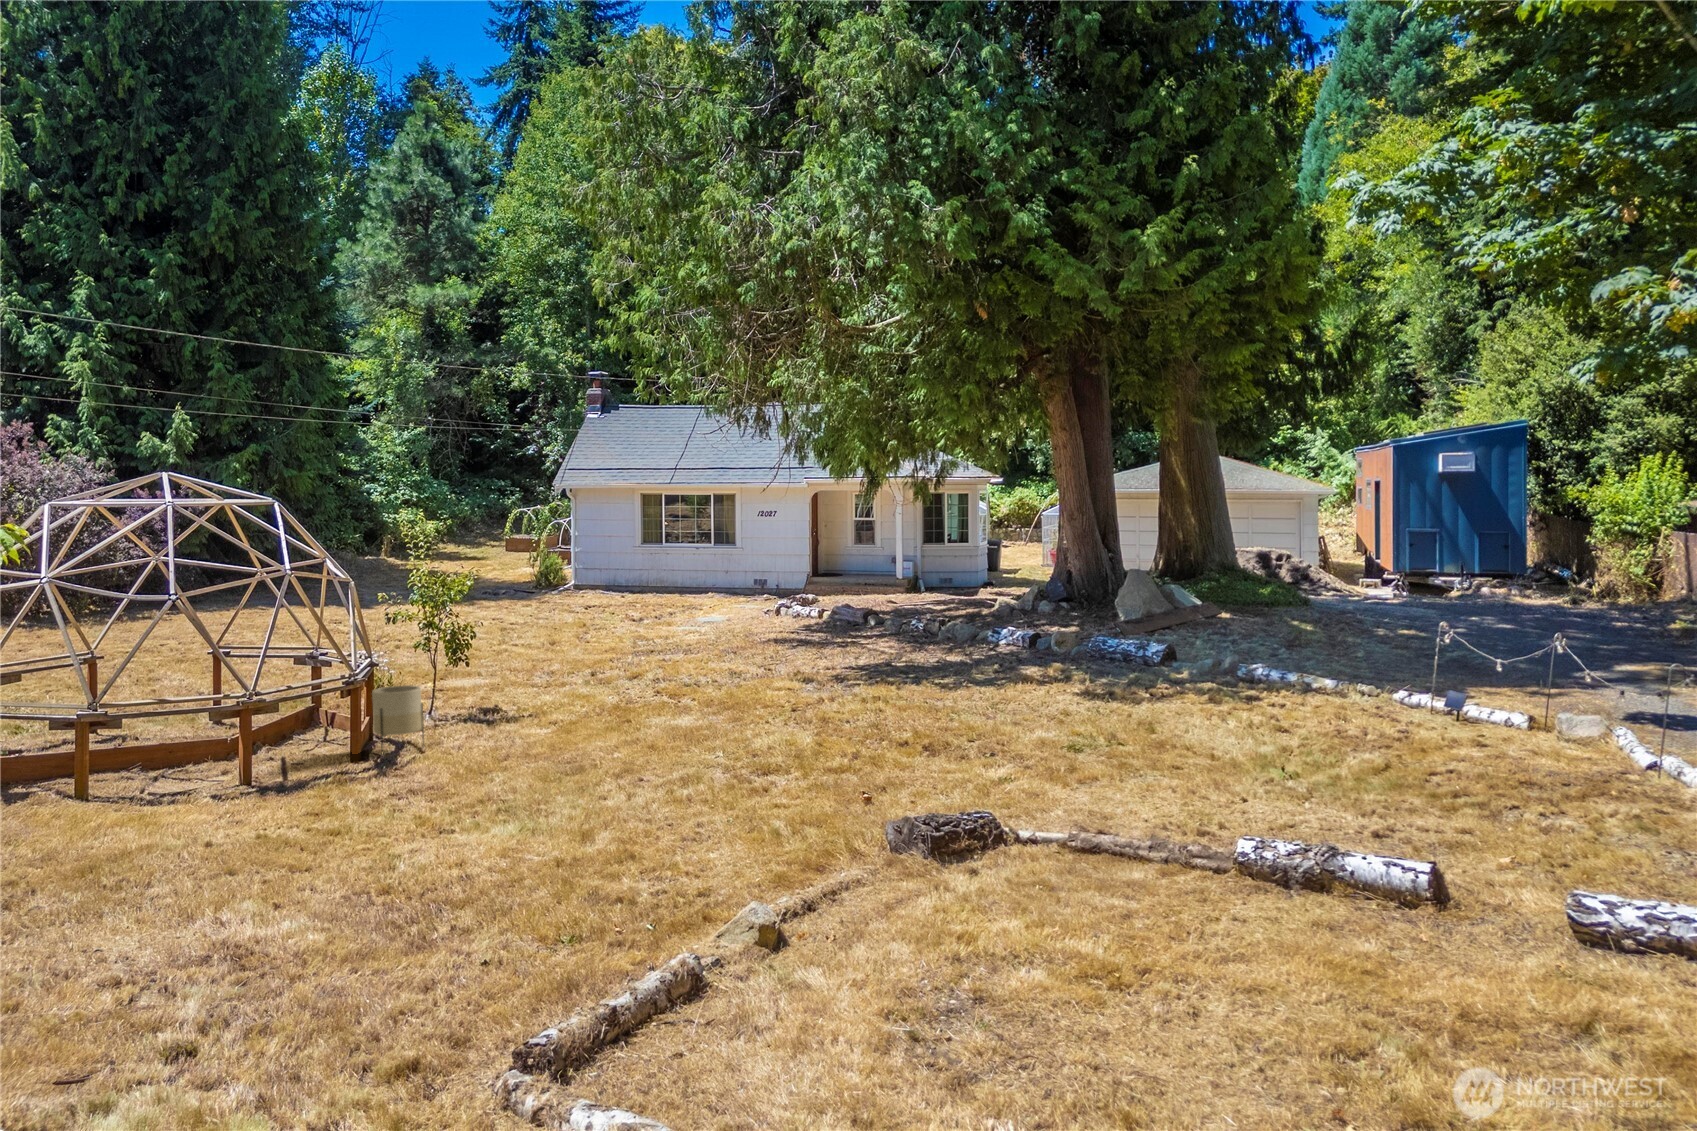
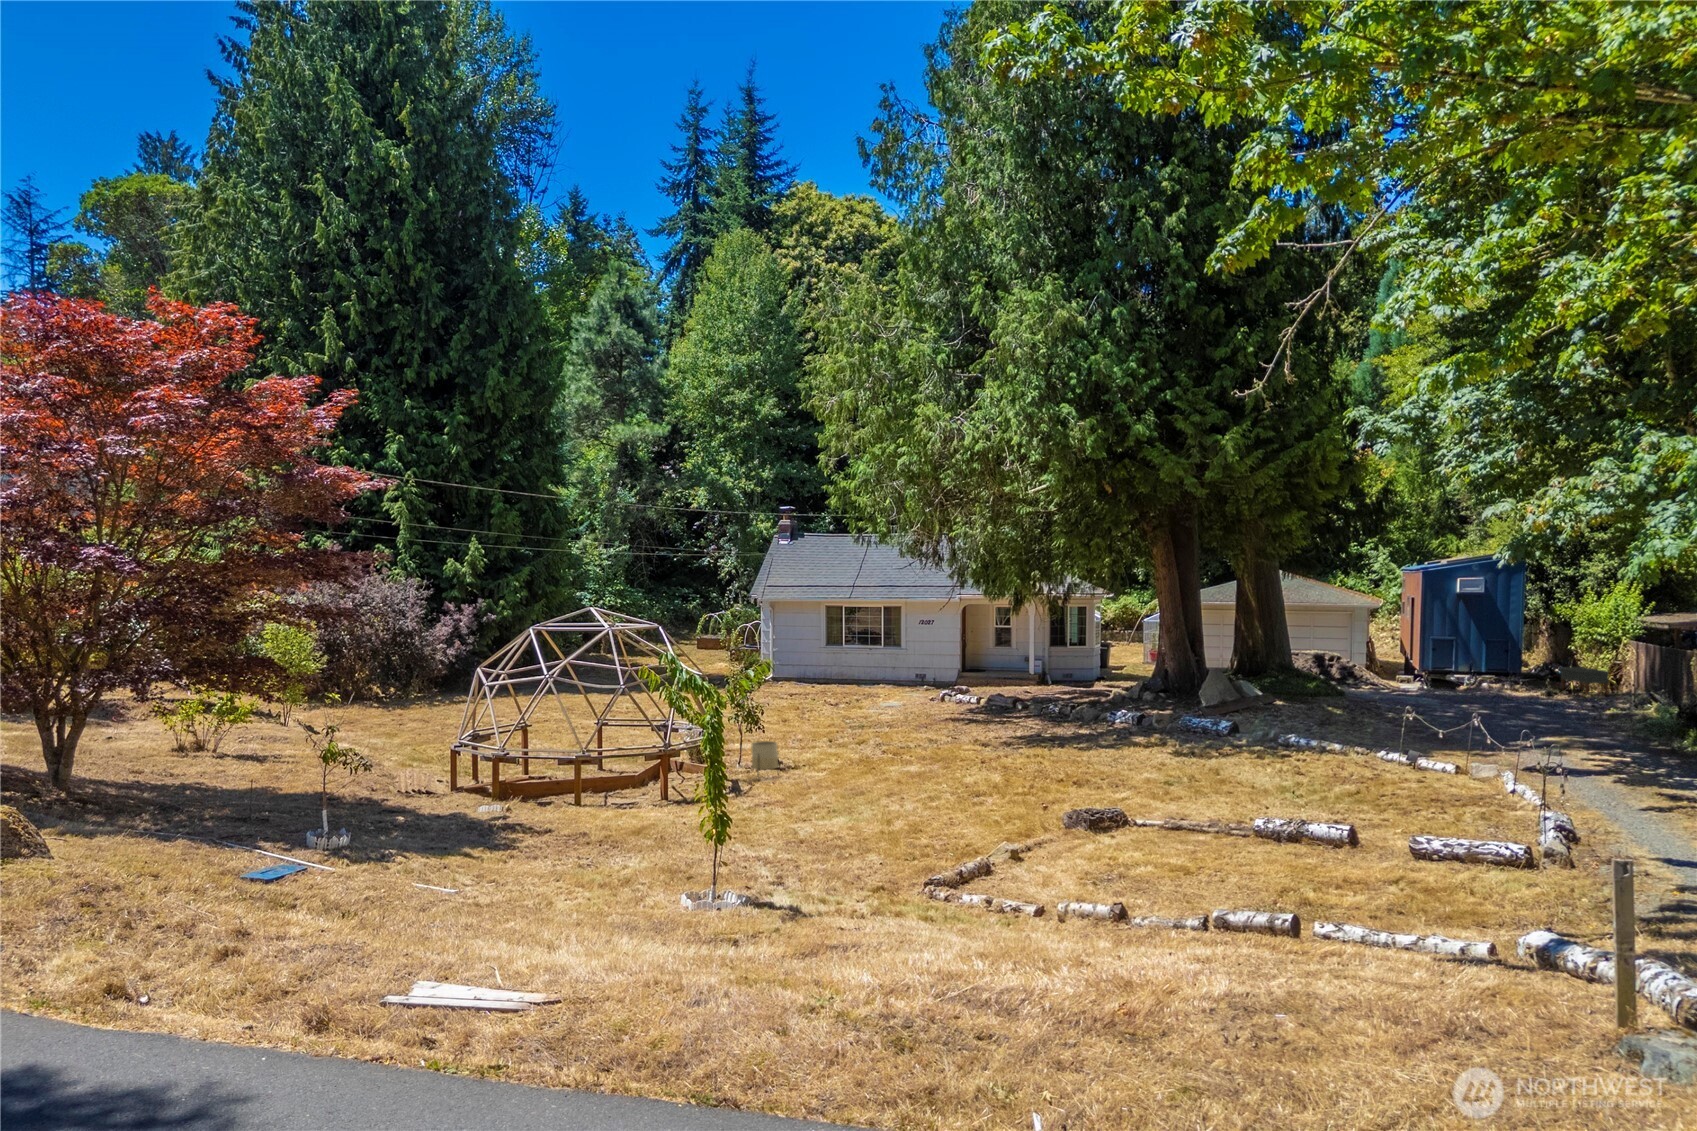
bench: none [1570,566,1639,602] -> present [1560,667,1609,695]

